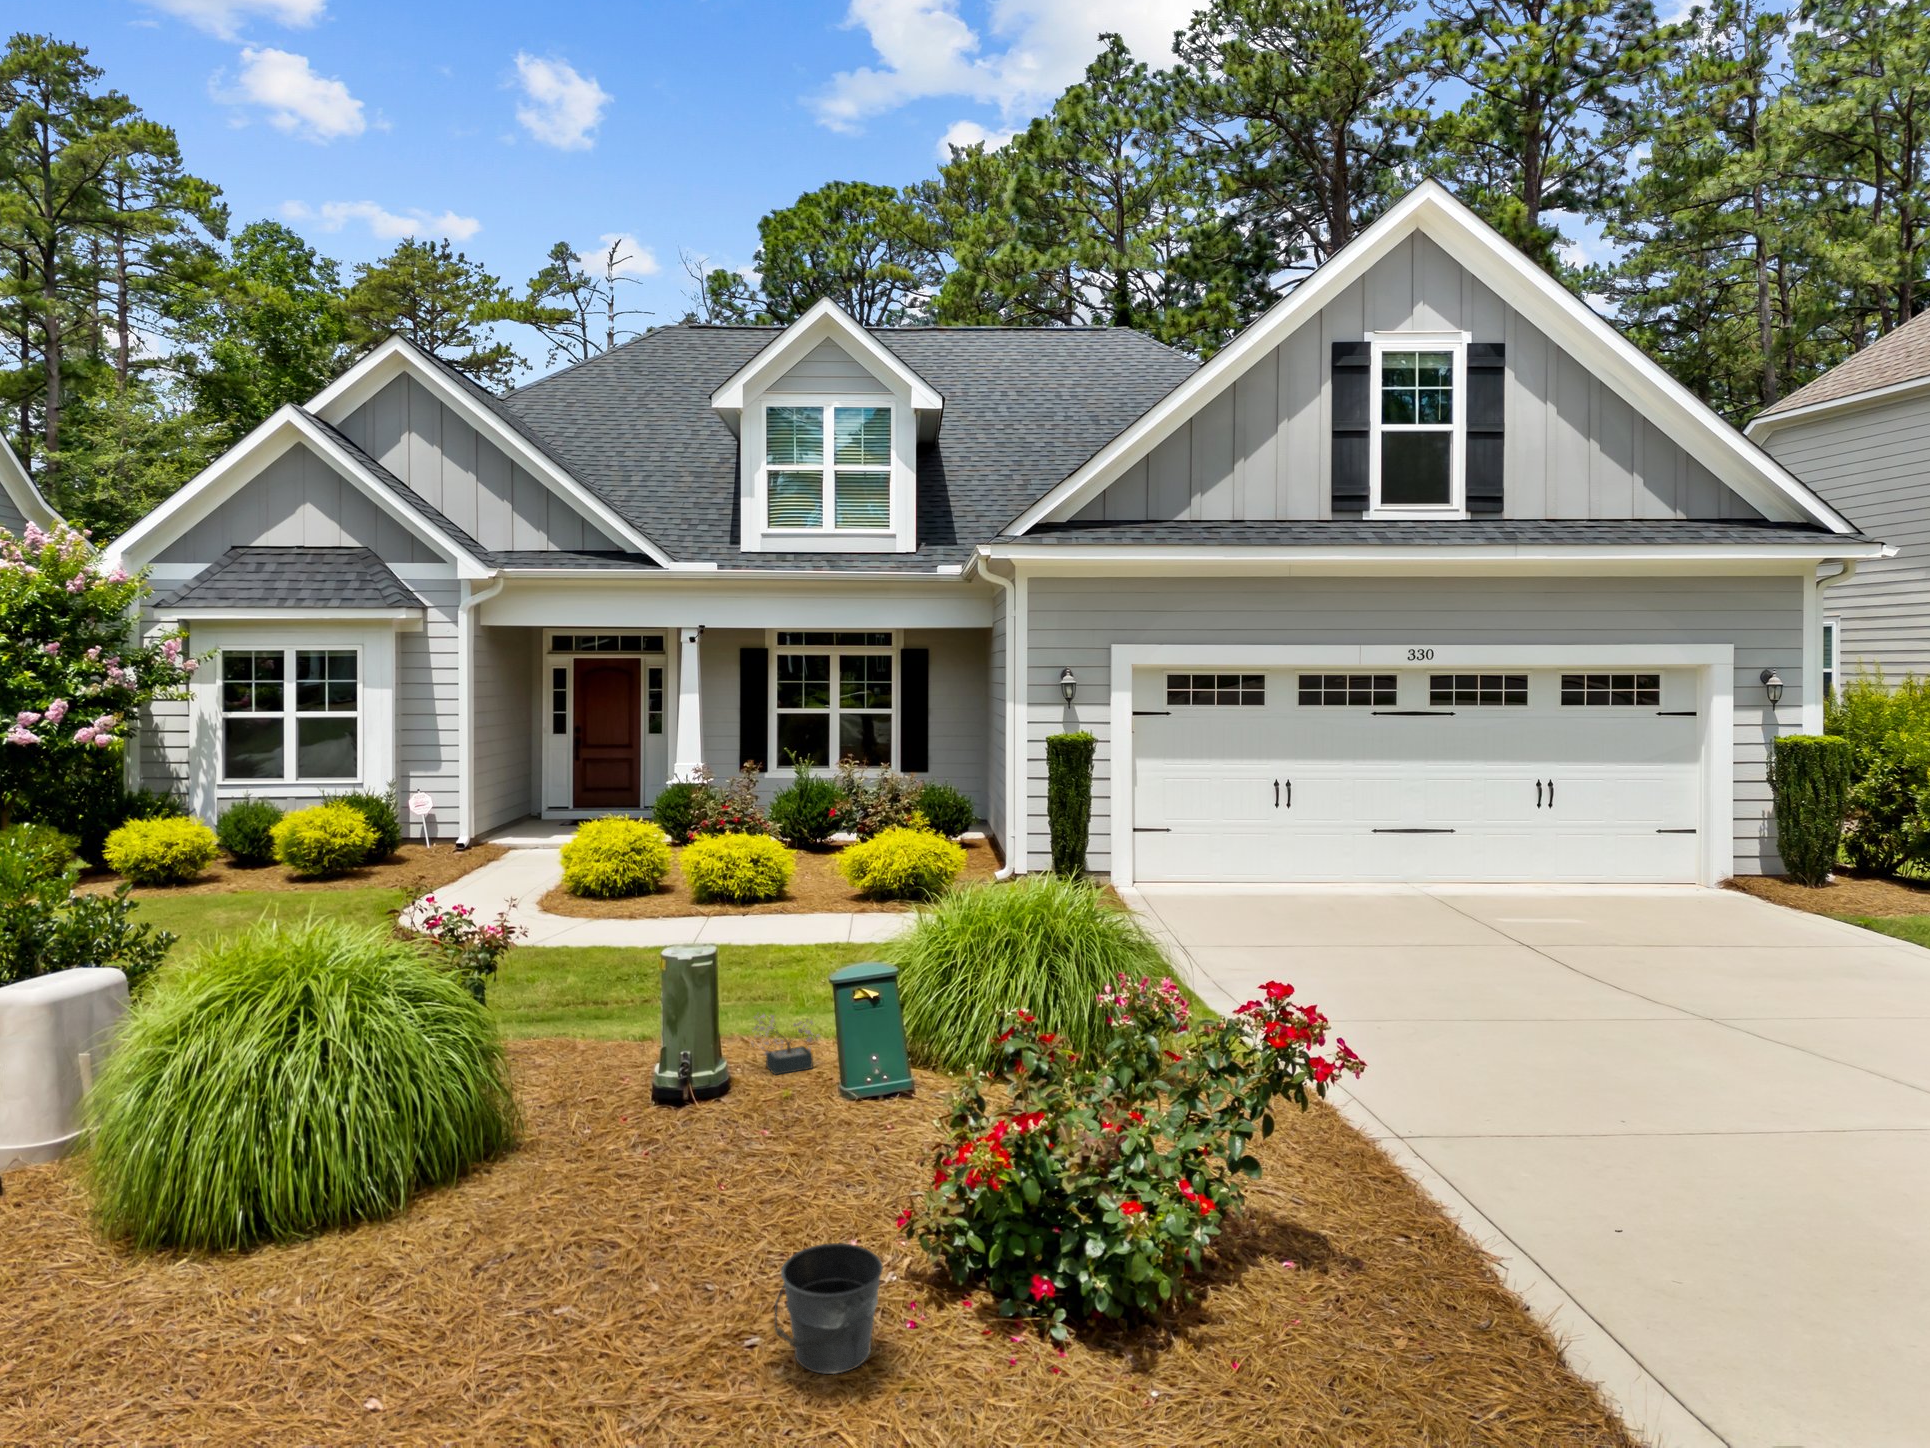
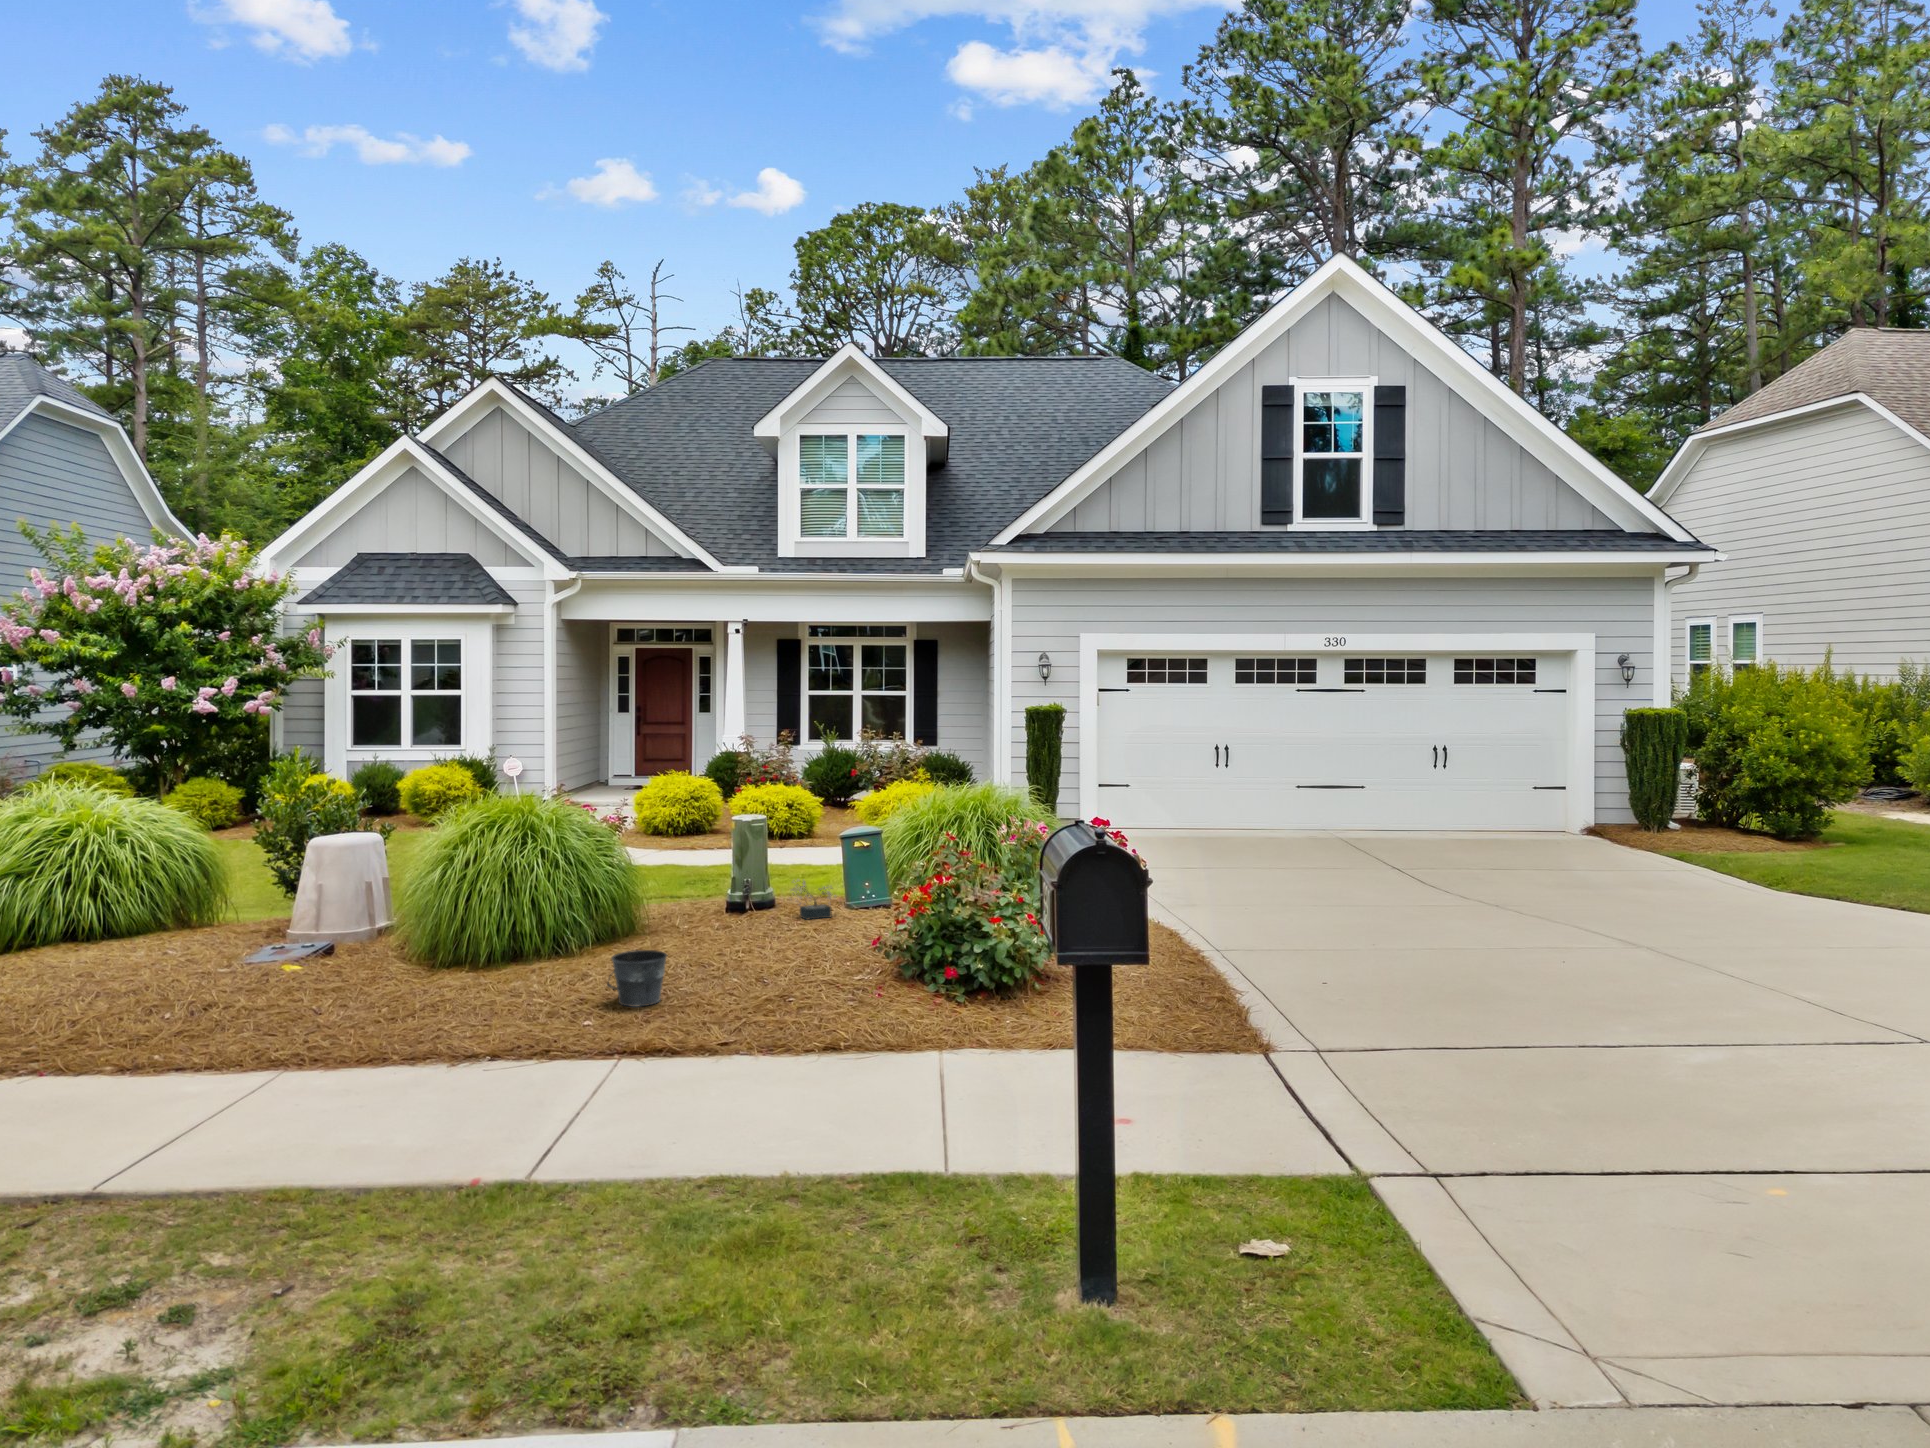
bucket: present [775,1243,883,1374] -> present [607,950,668,1007]

